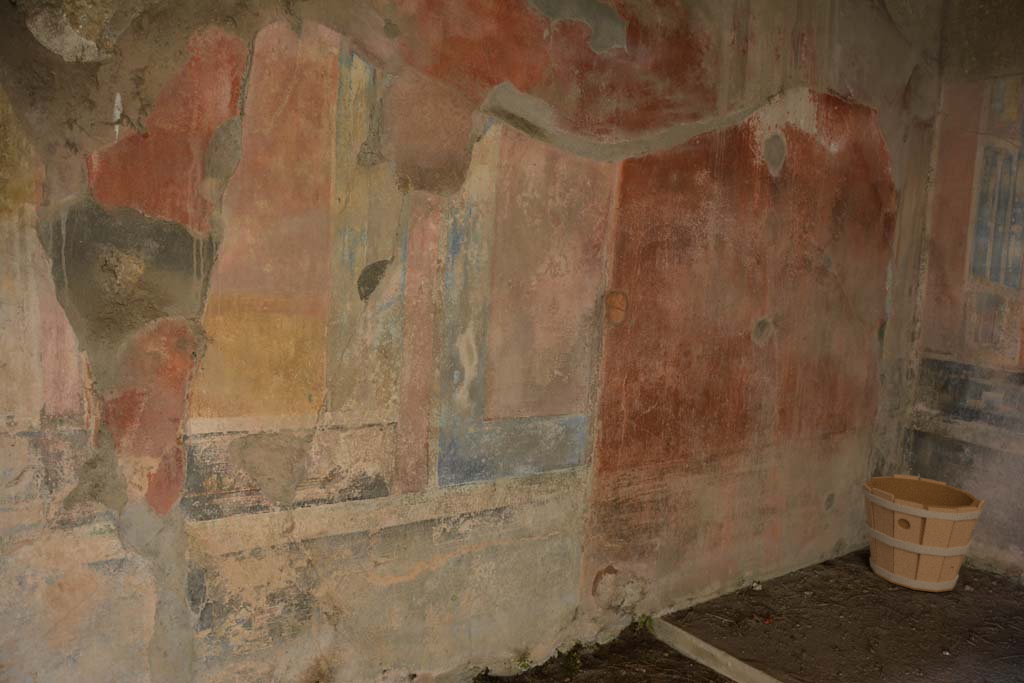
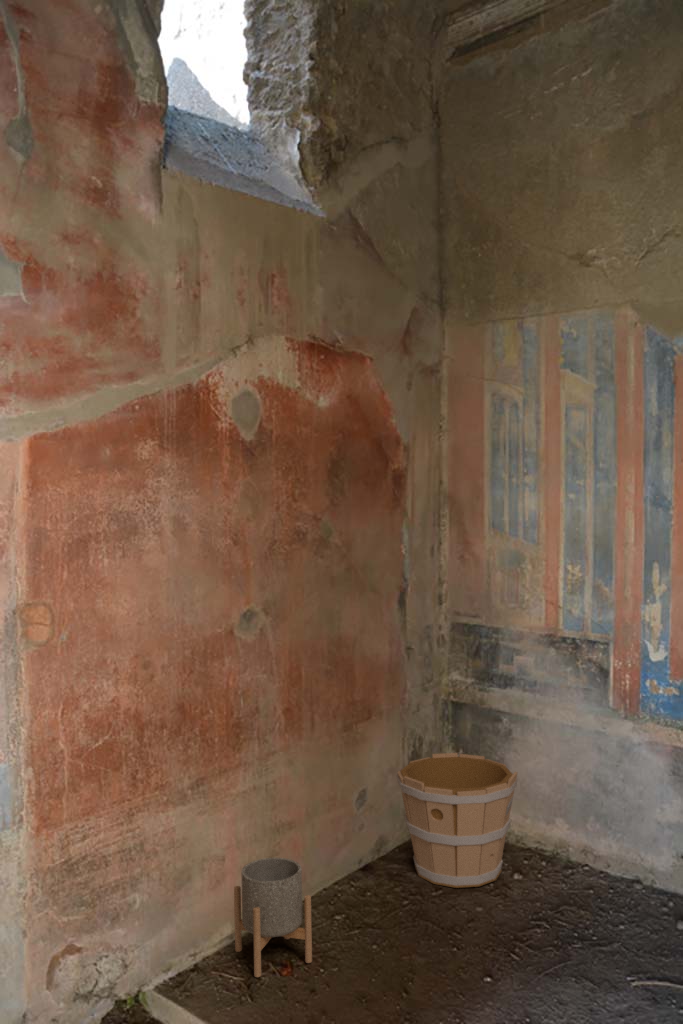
planter: none [723,533,797,624] -> present [234,858,312,977]

